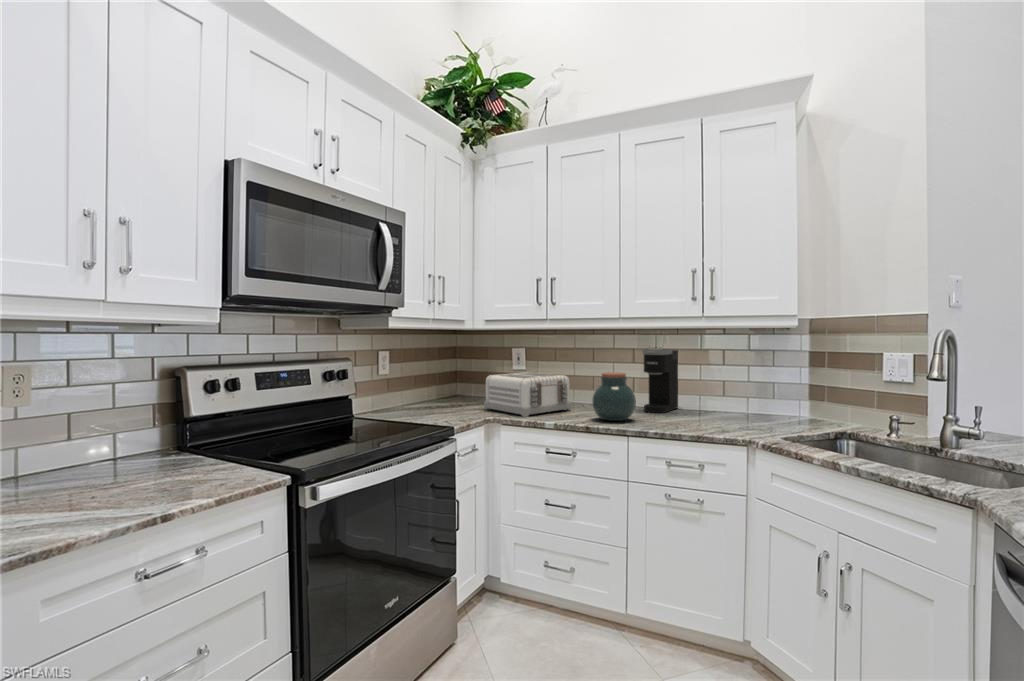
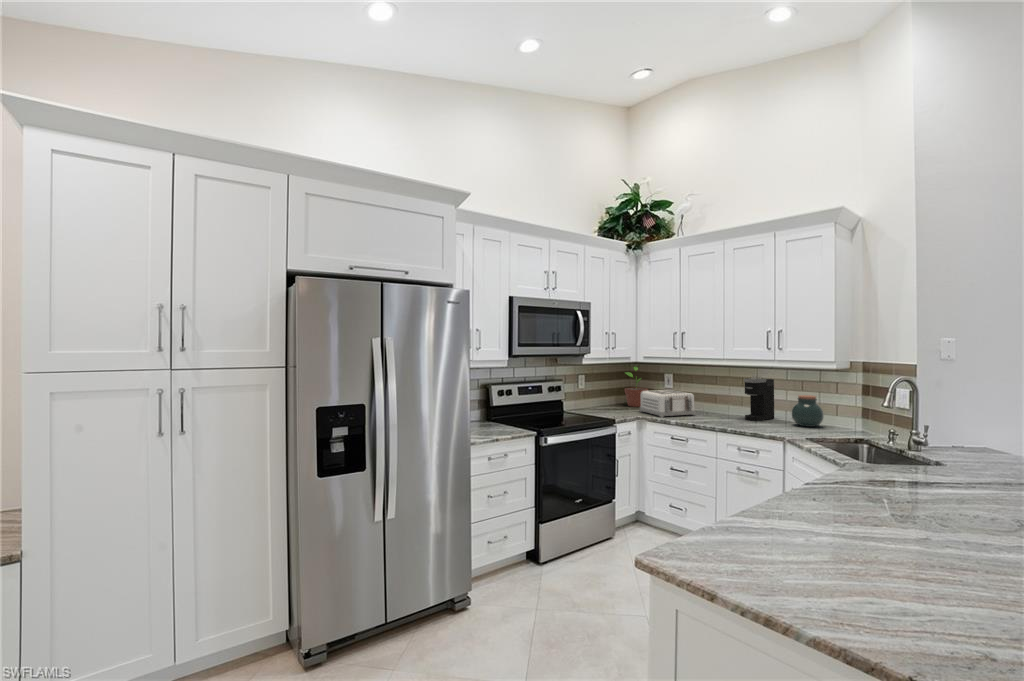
potted plant: none [453,339,489,402] -> present [625,367,648,407]
jar: present [592,372,636,421] -> present [792,395,824,427]

